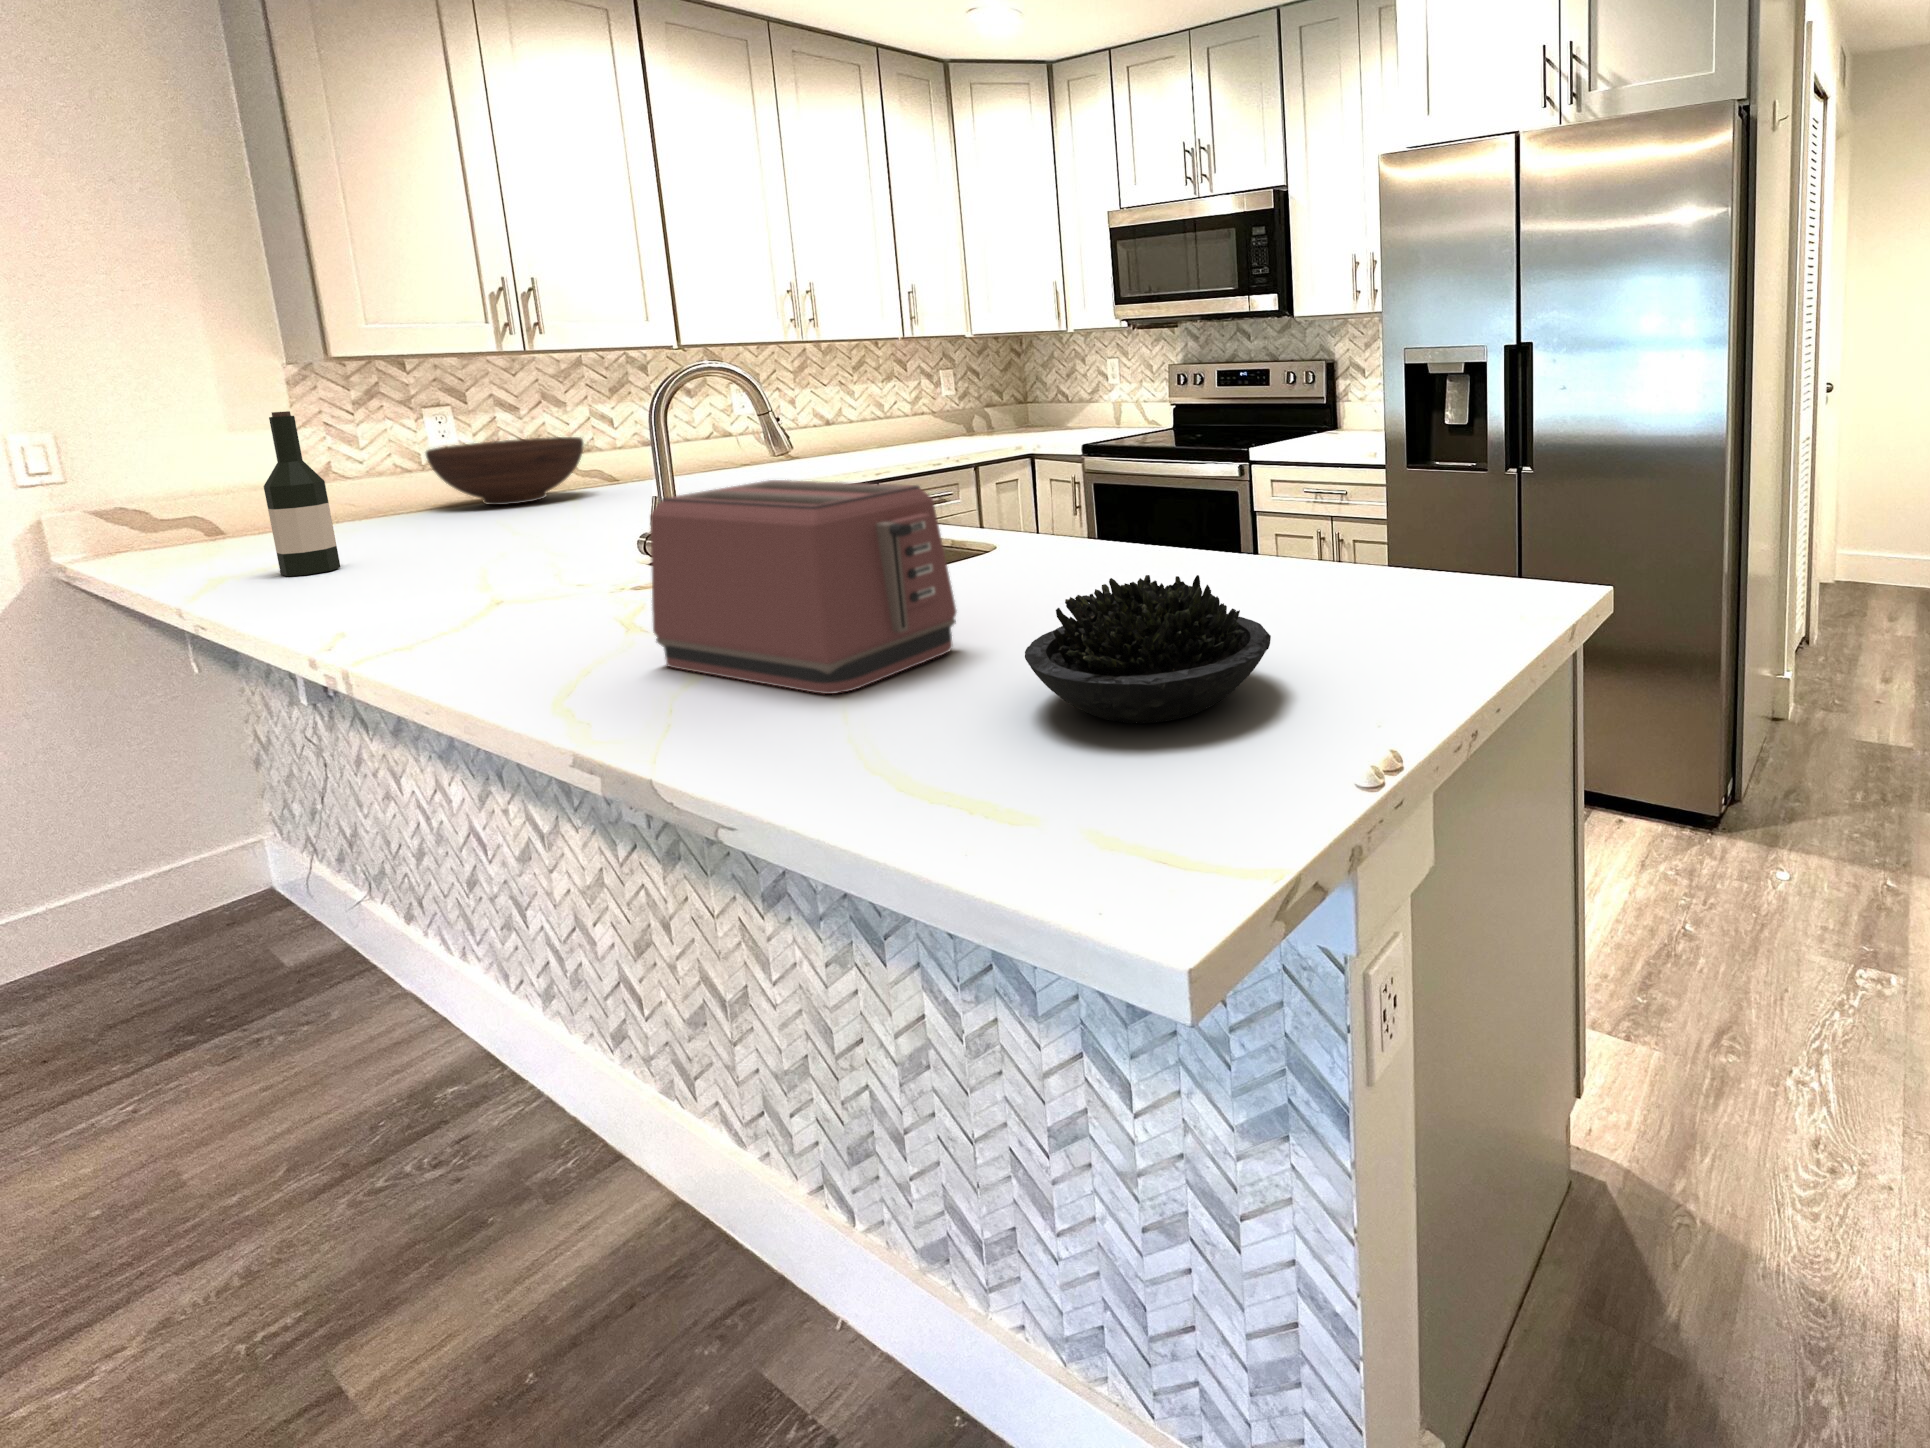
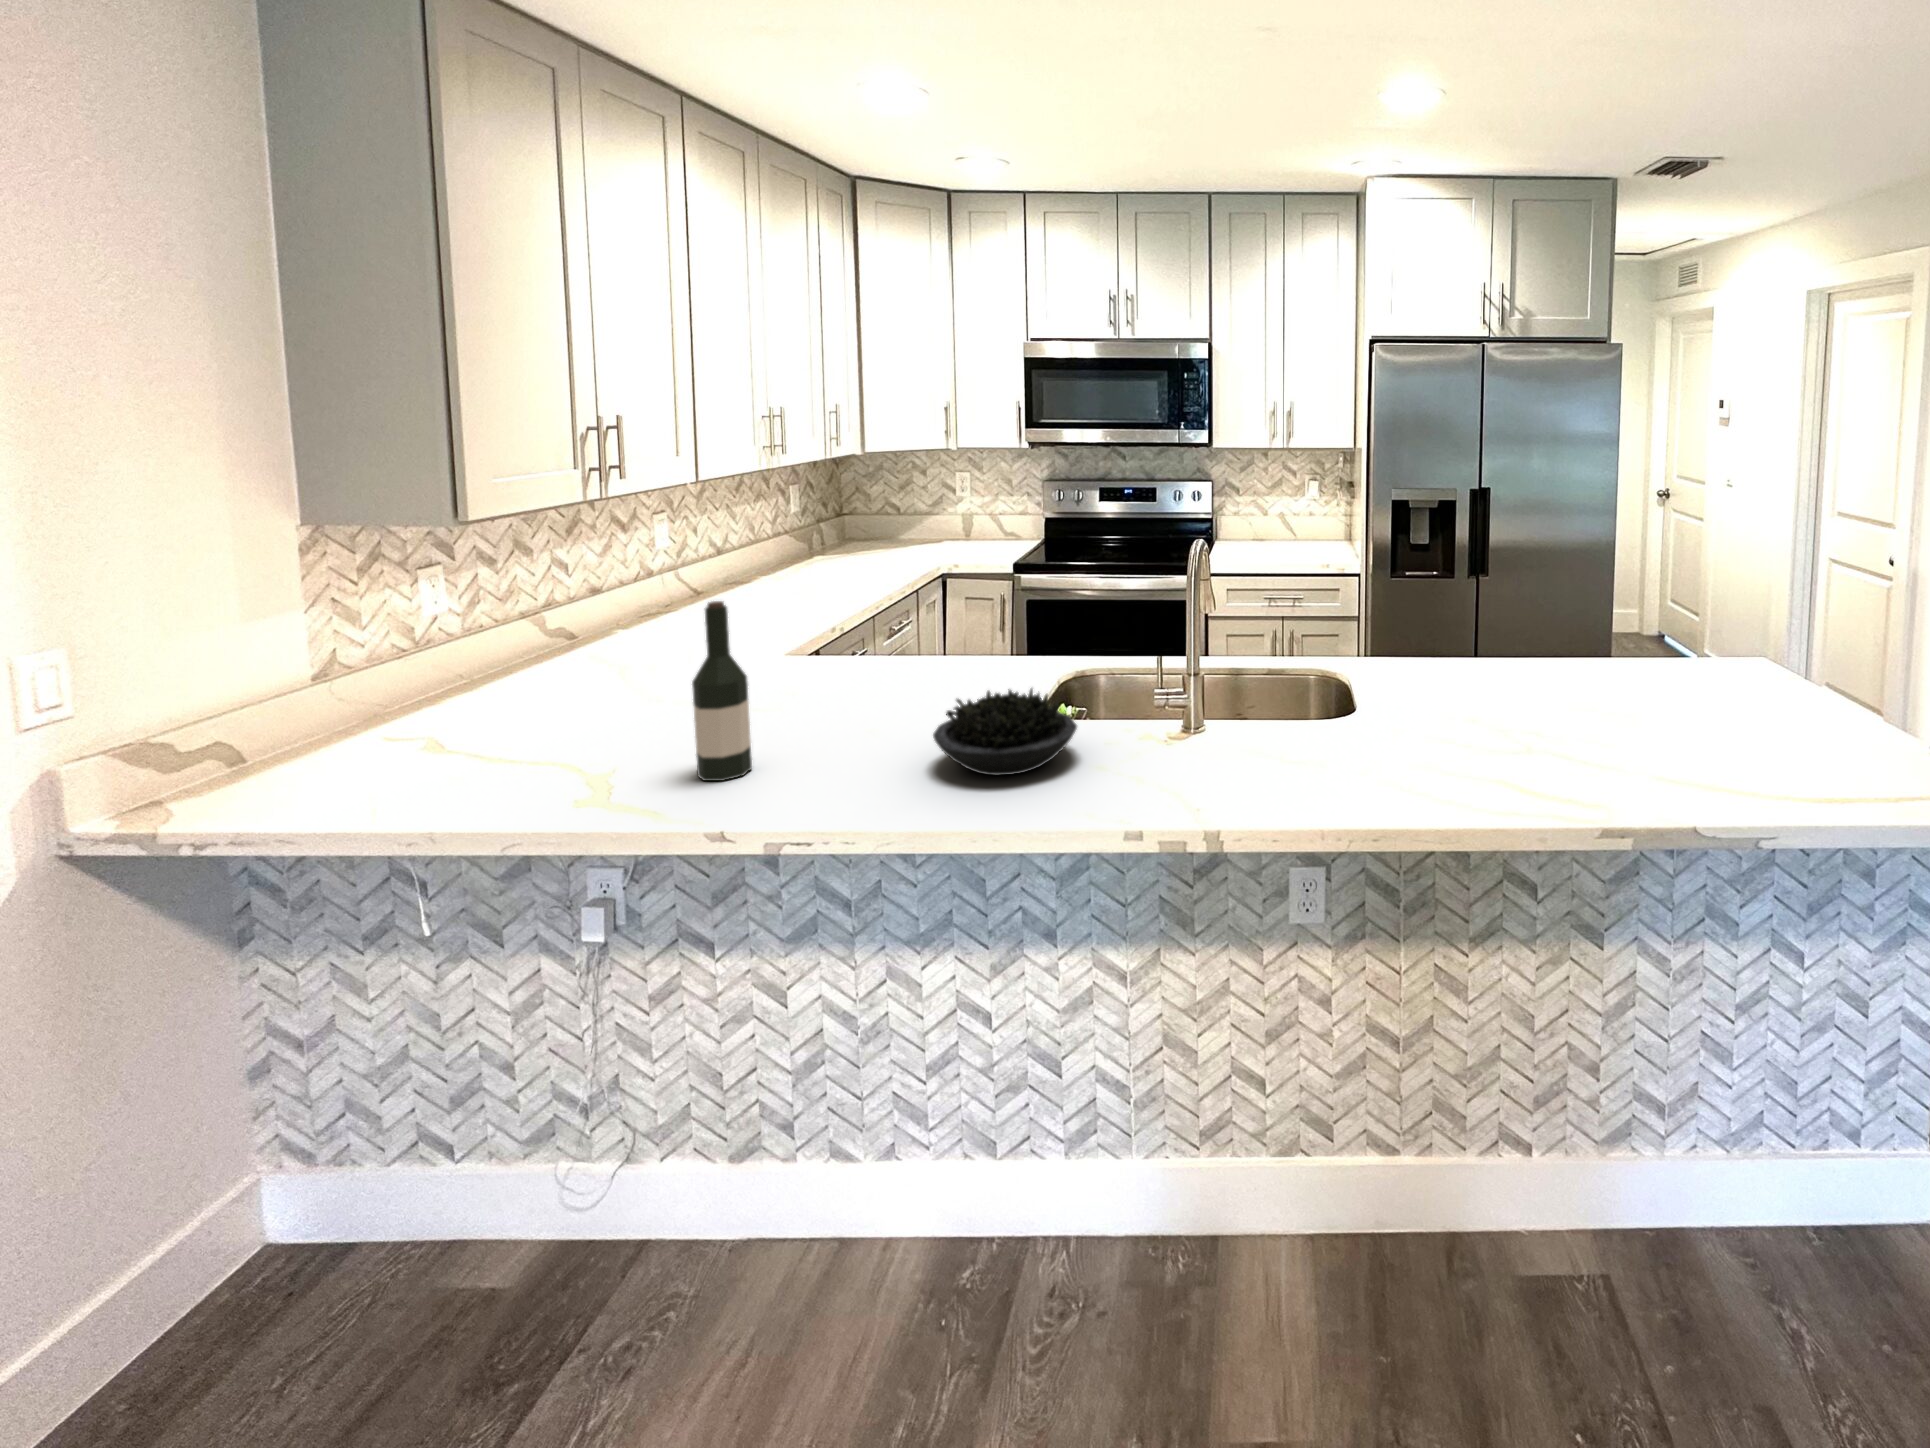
fruit bowl: present [426,437,584,505] -> none [448,592,634,682]
toaster: present [651,480,956,694] -> none [1439,634,1637,776]
succulent plant: present [1025,575,1271,724] -> present [933,688,1077,775]

